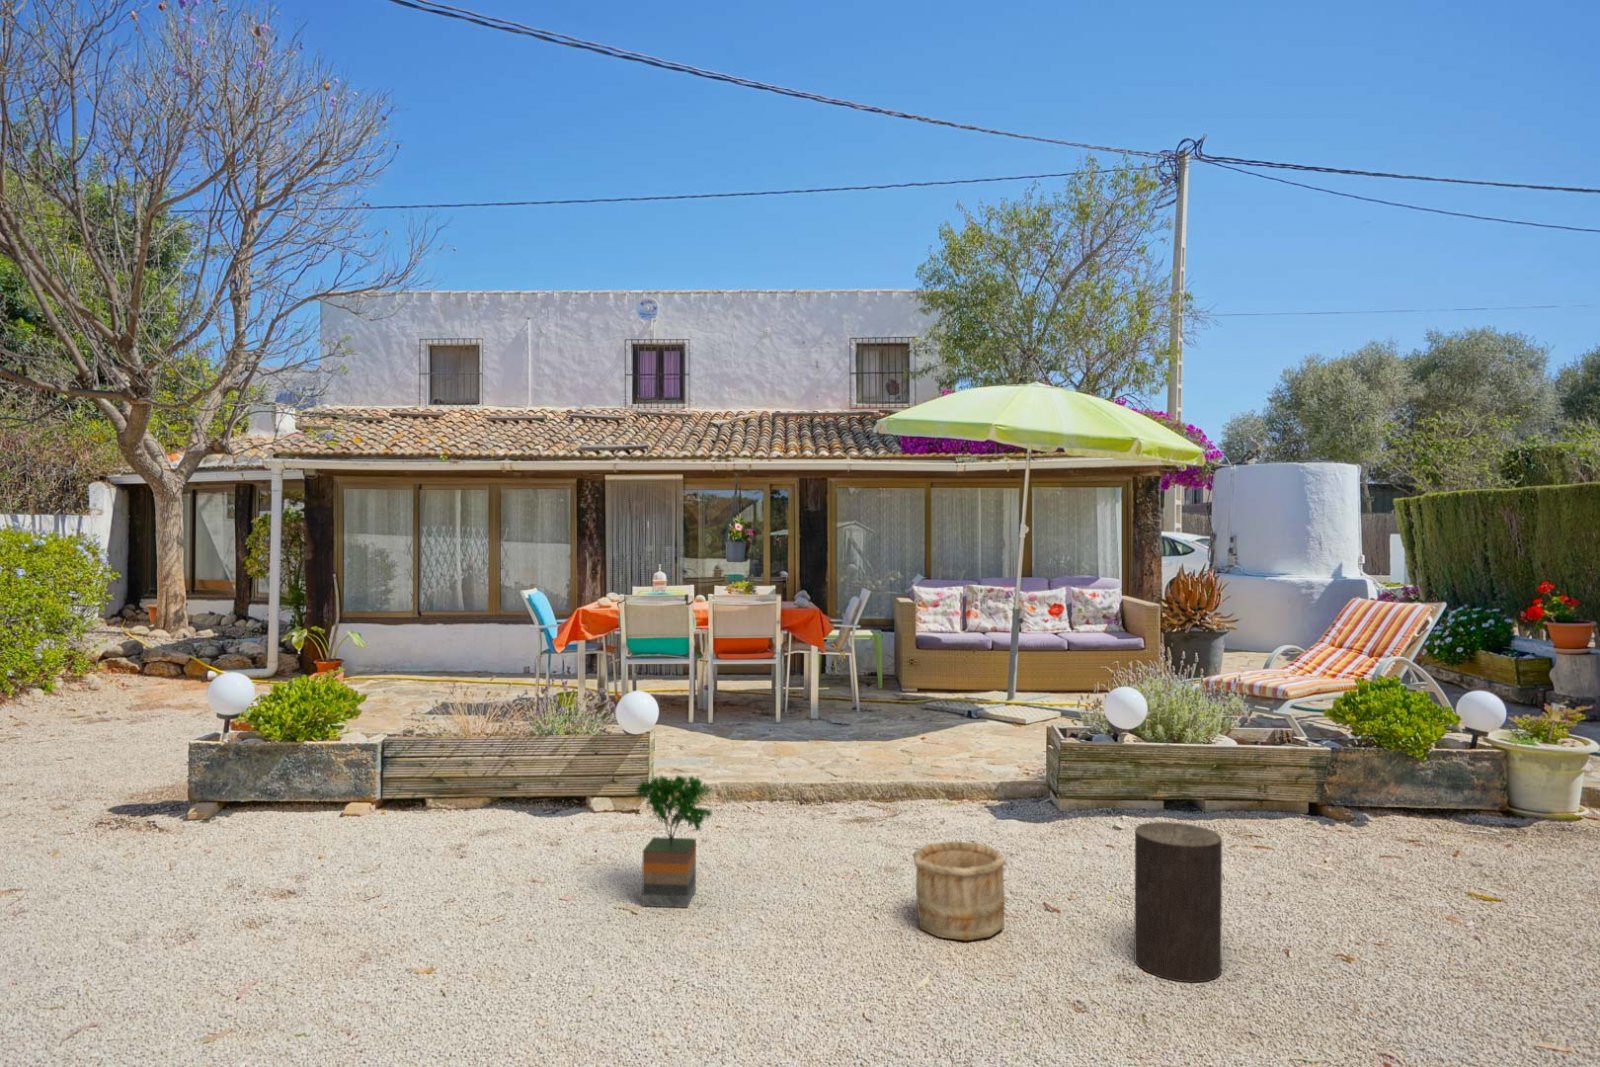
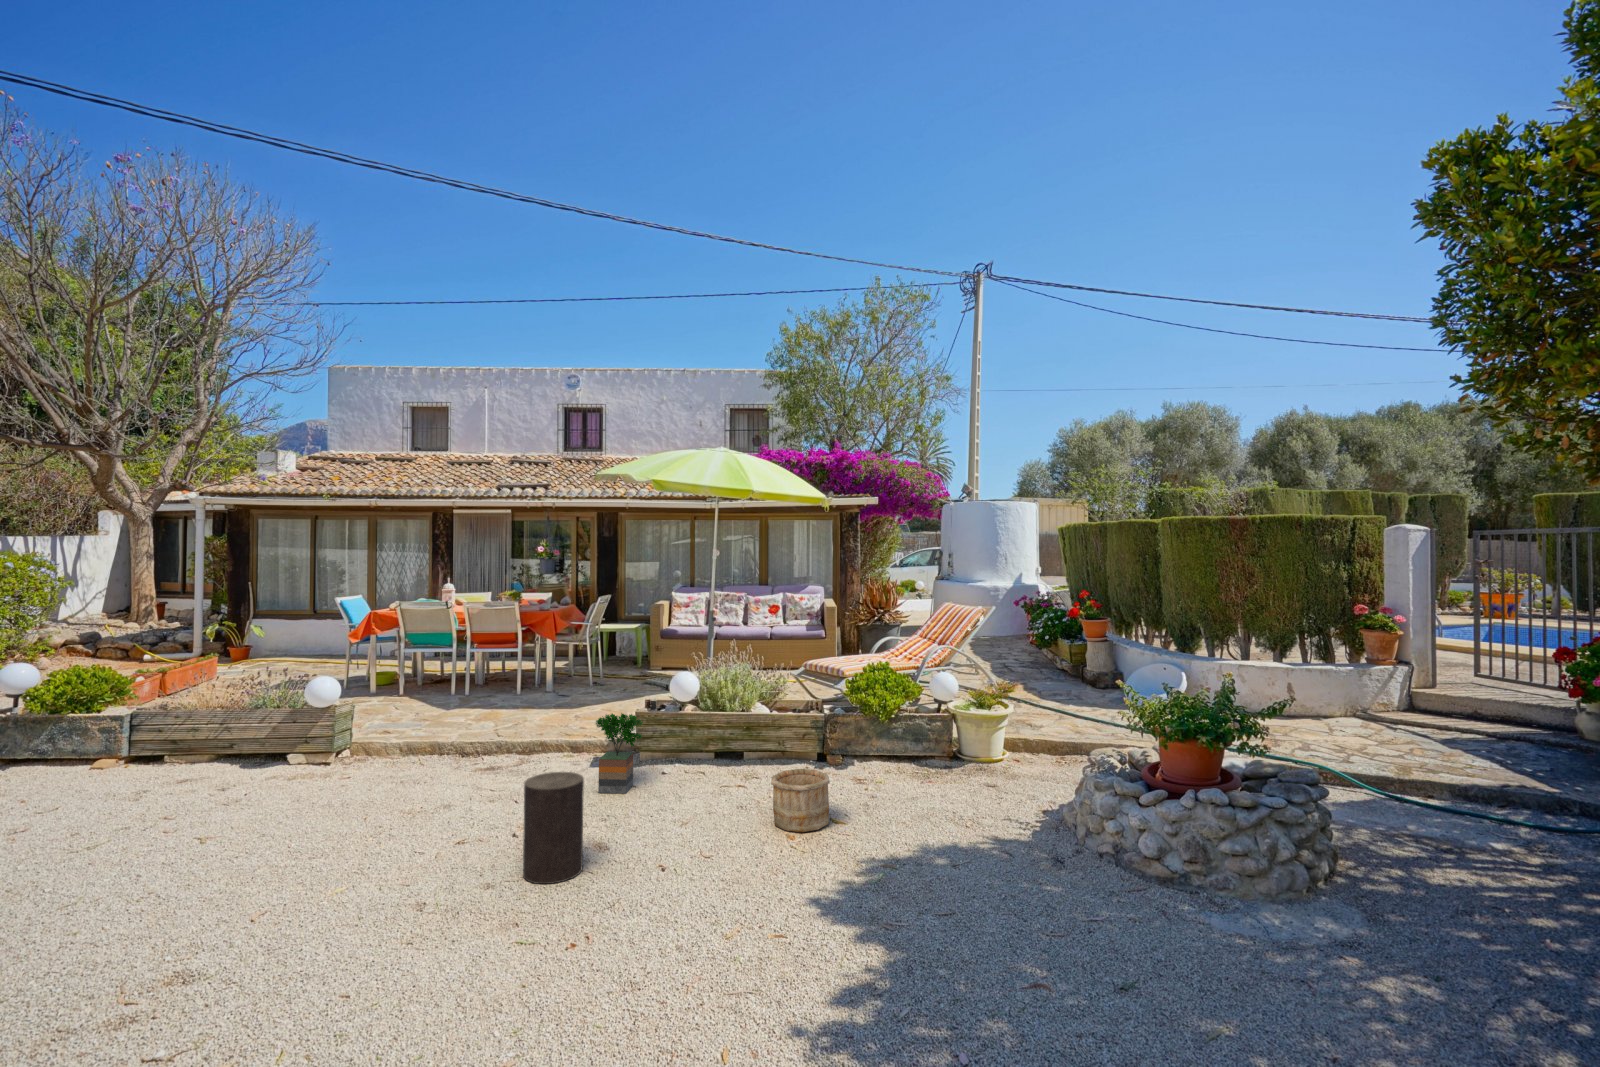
potted tree: present [635,776,712,908] -> present [596,713,643,794]
wooden bucket: present [913,842,1006,940] -> present [771,769,830,832]

